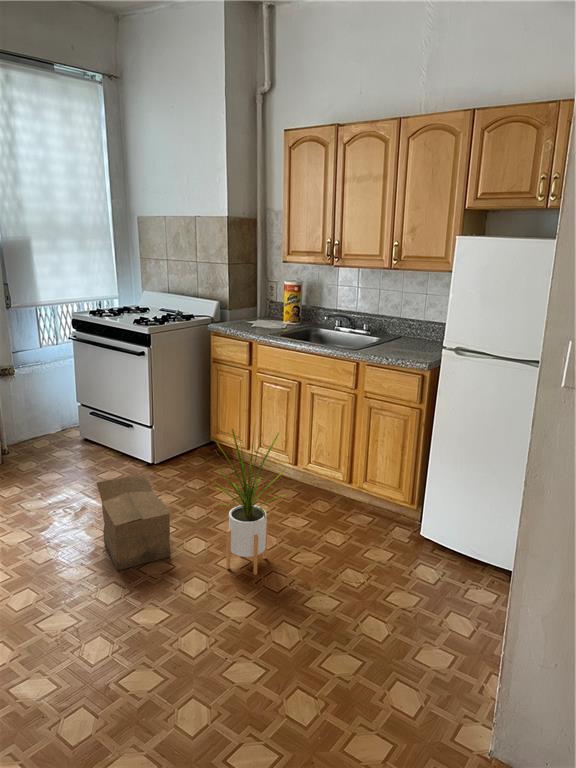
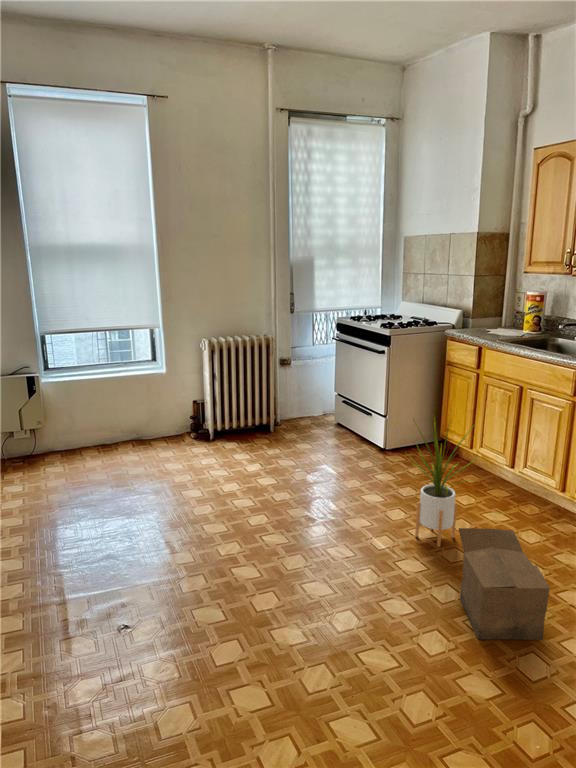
cardboard box: present [97,476,171,570] -> present [459,528,550,640]

